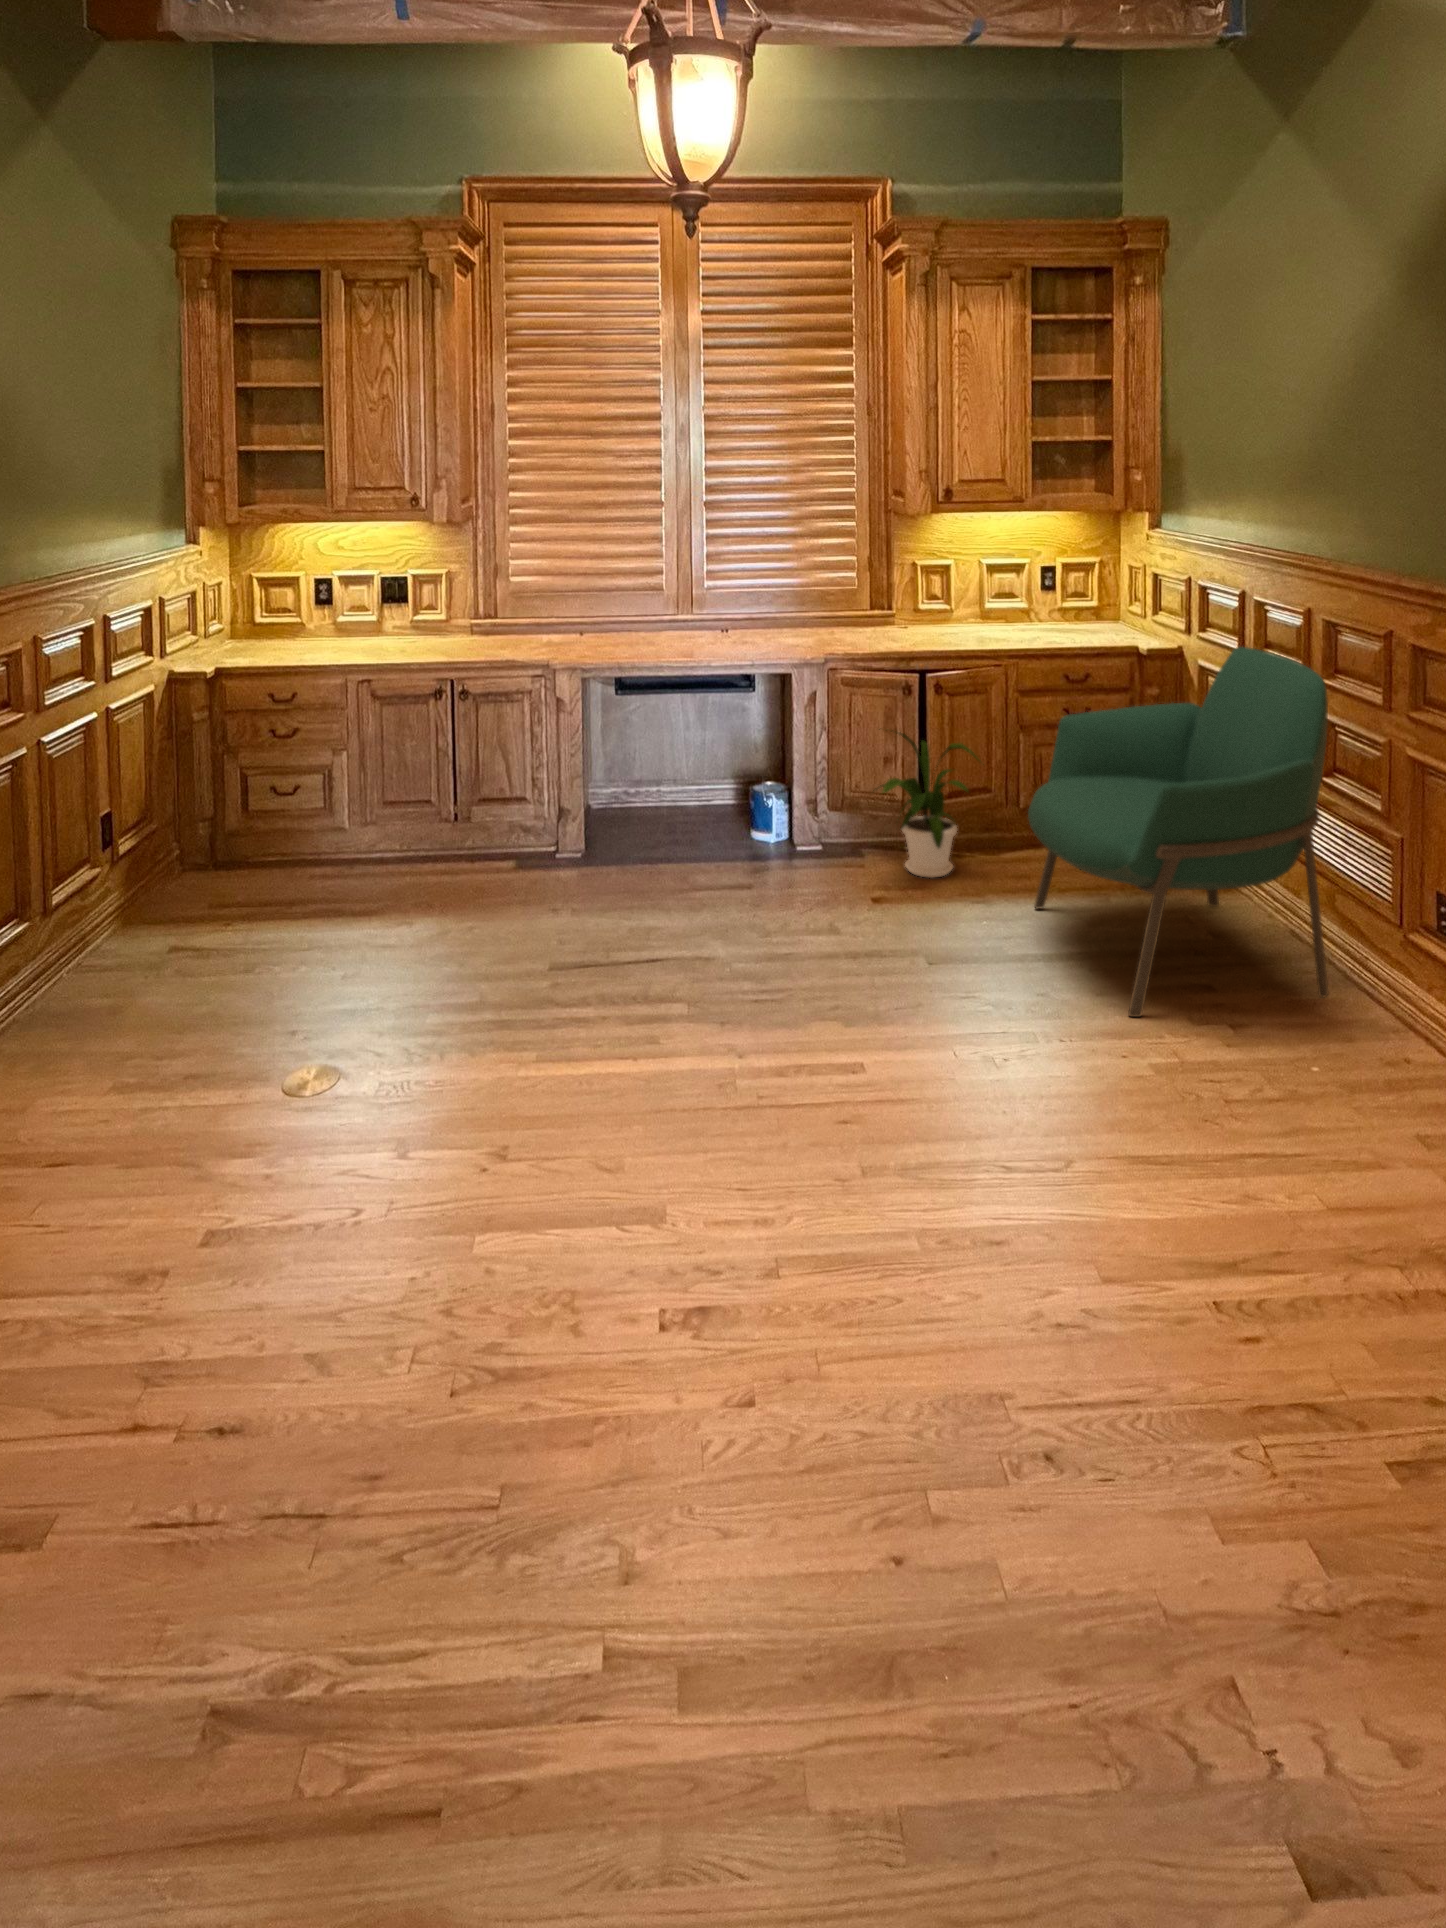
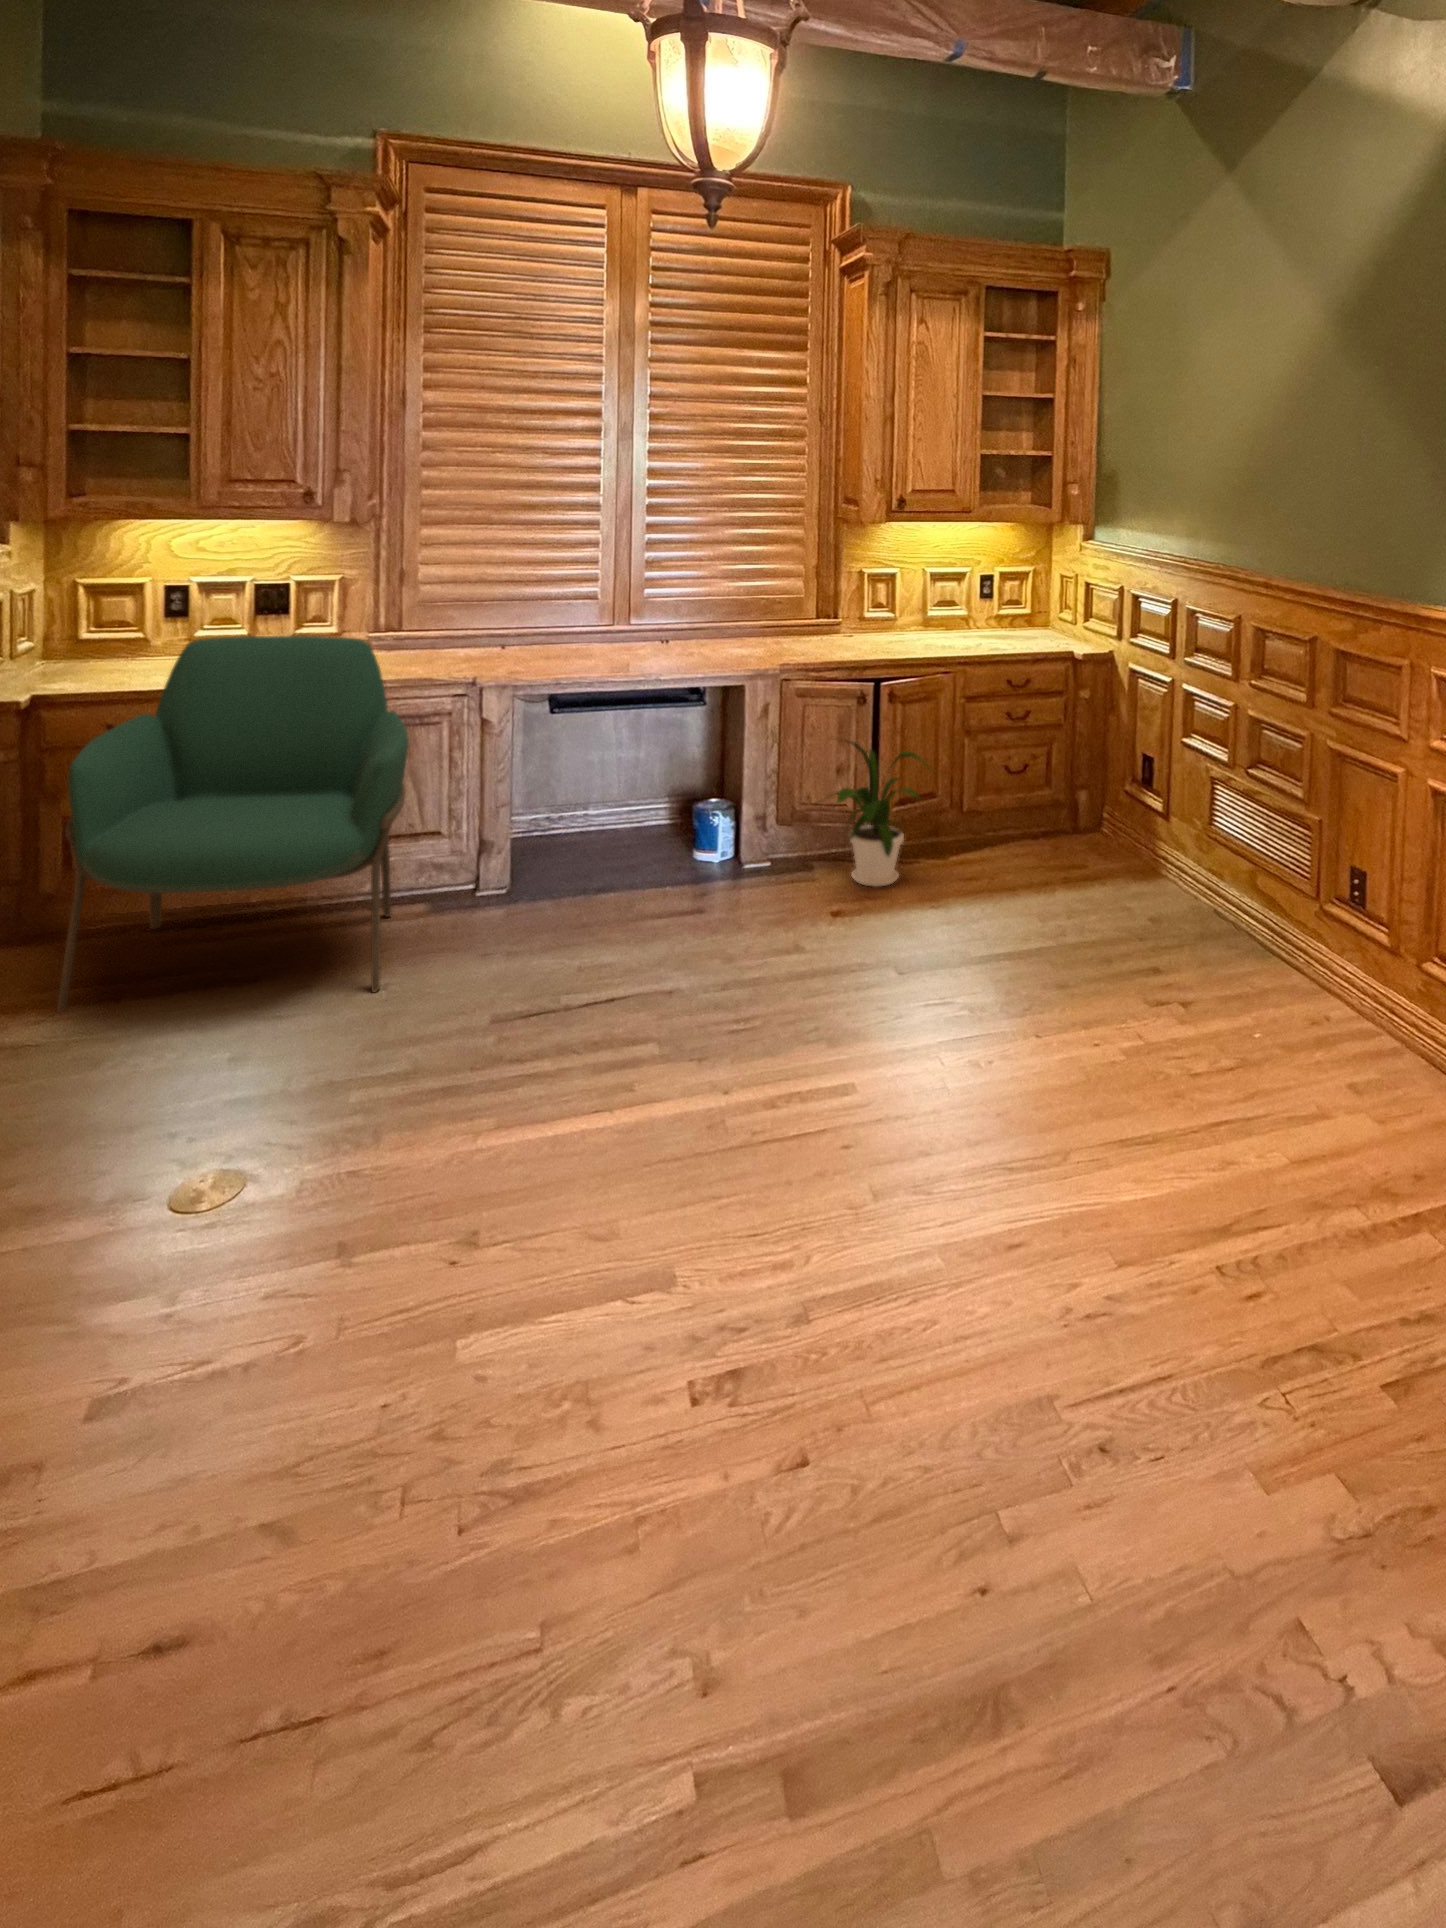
armchair: present [1028,647,1328,1017] -> present [57,636,409,1013]

